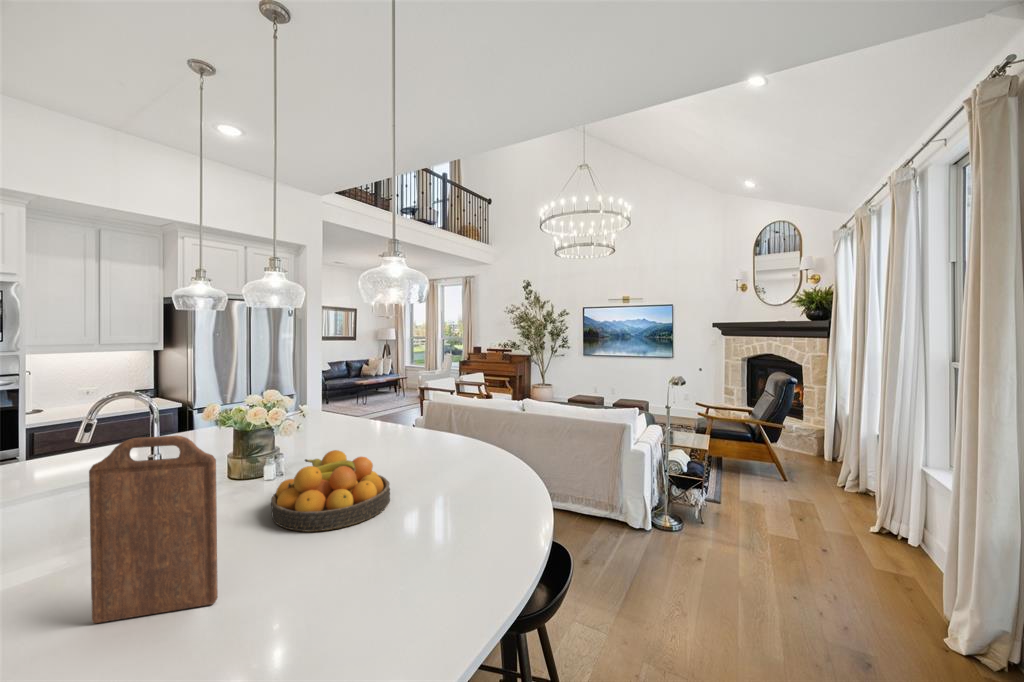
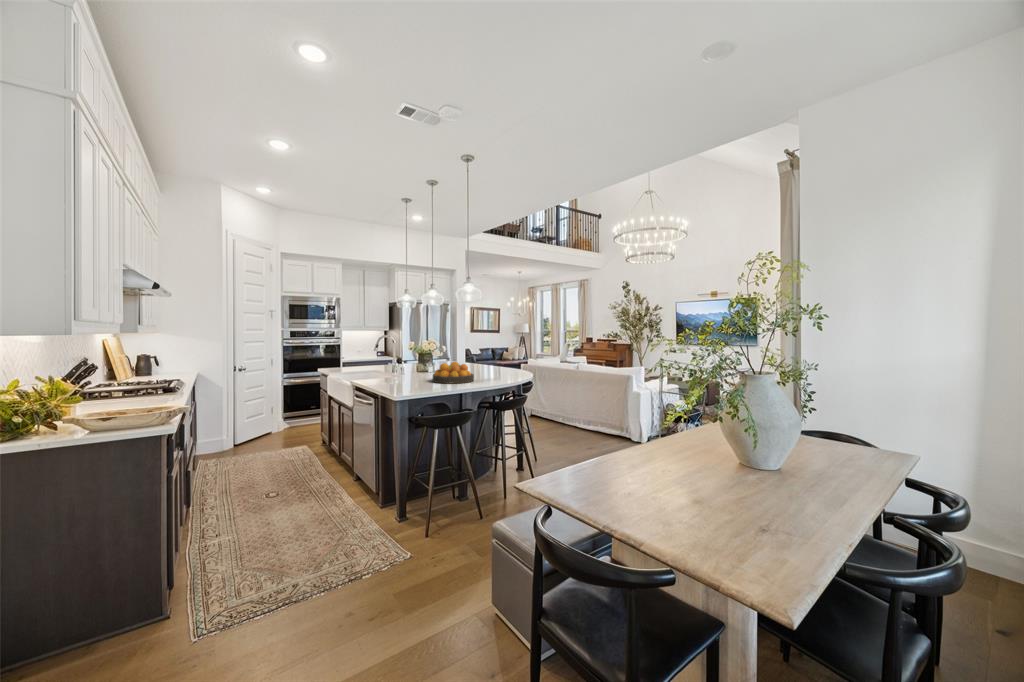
cutting board: present [89,436,218,623] -> none [390,341,418,388]

